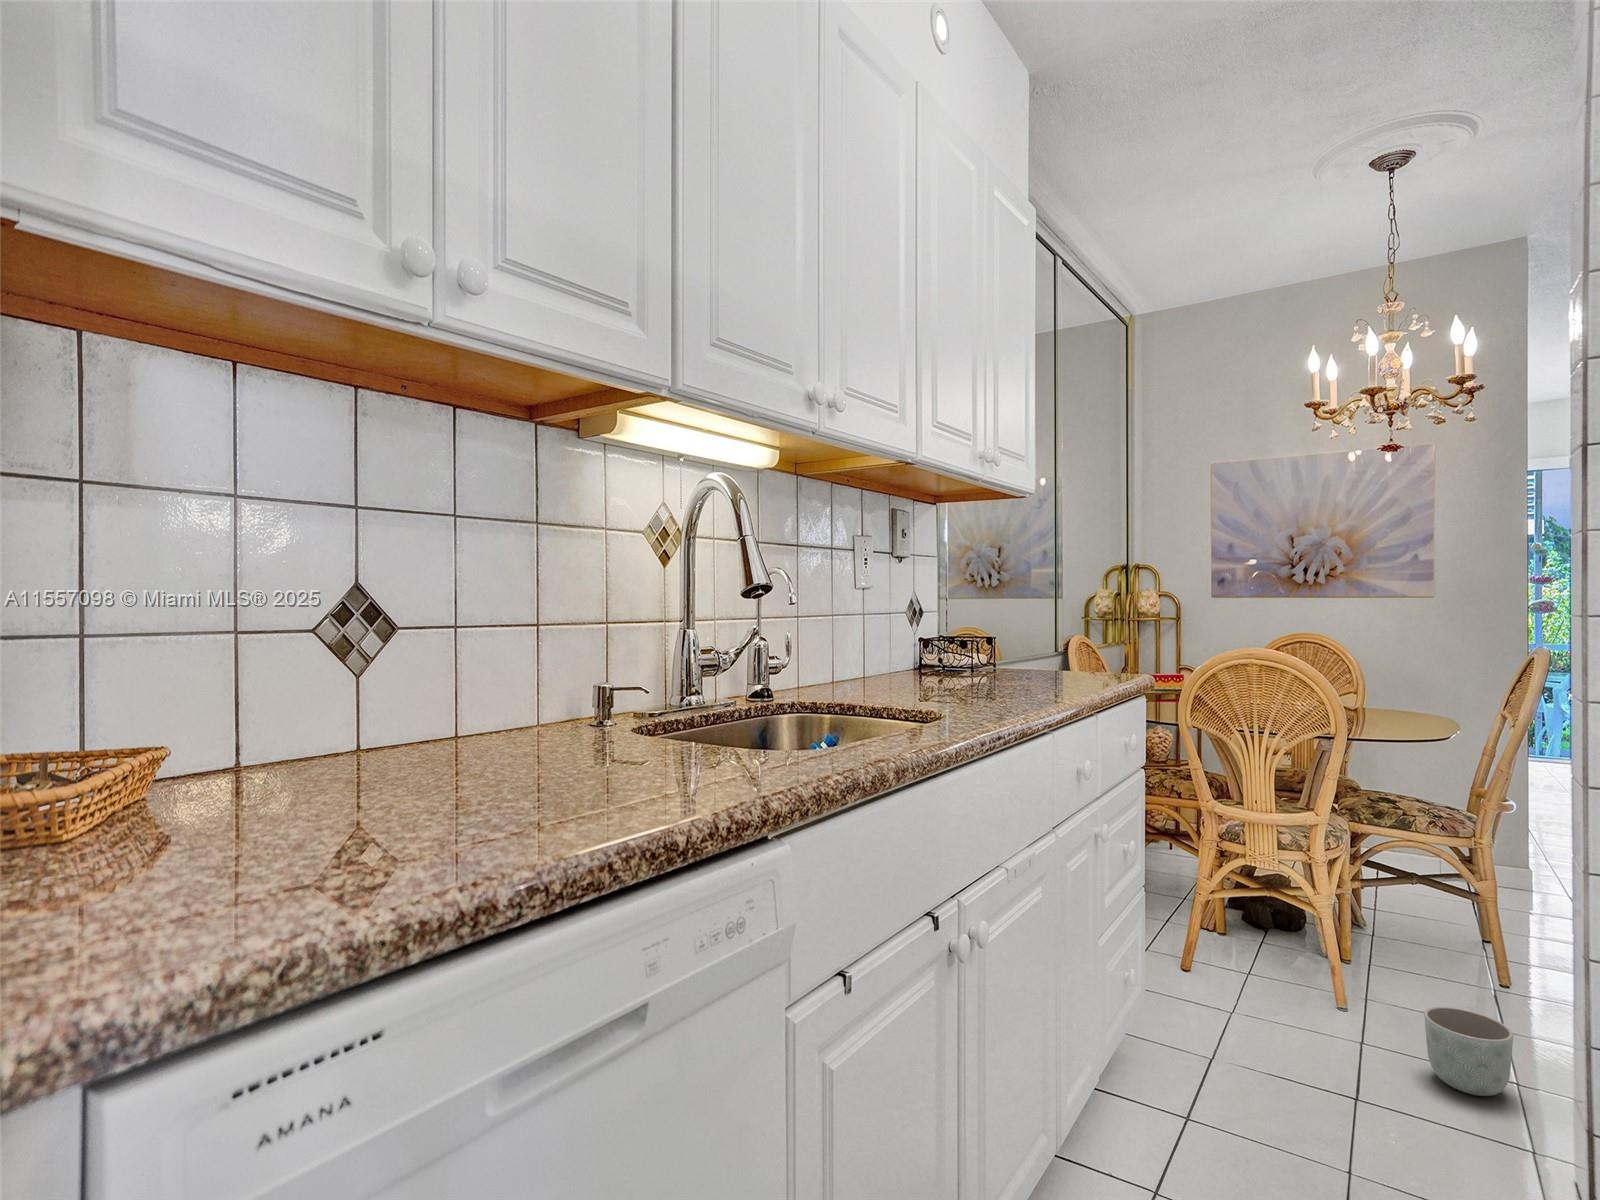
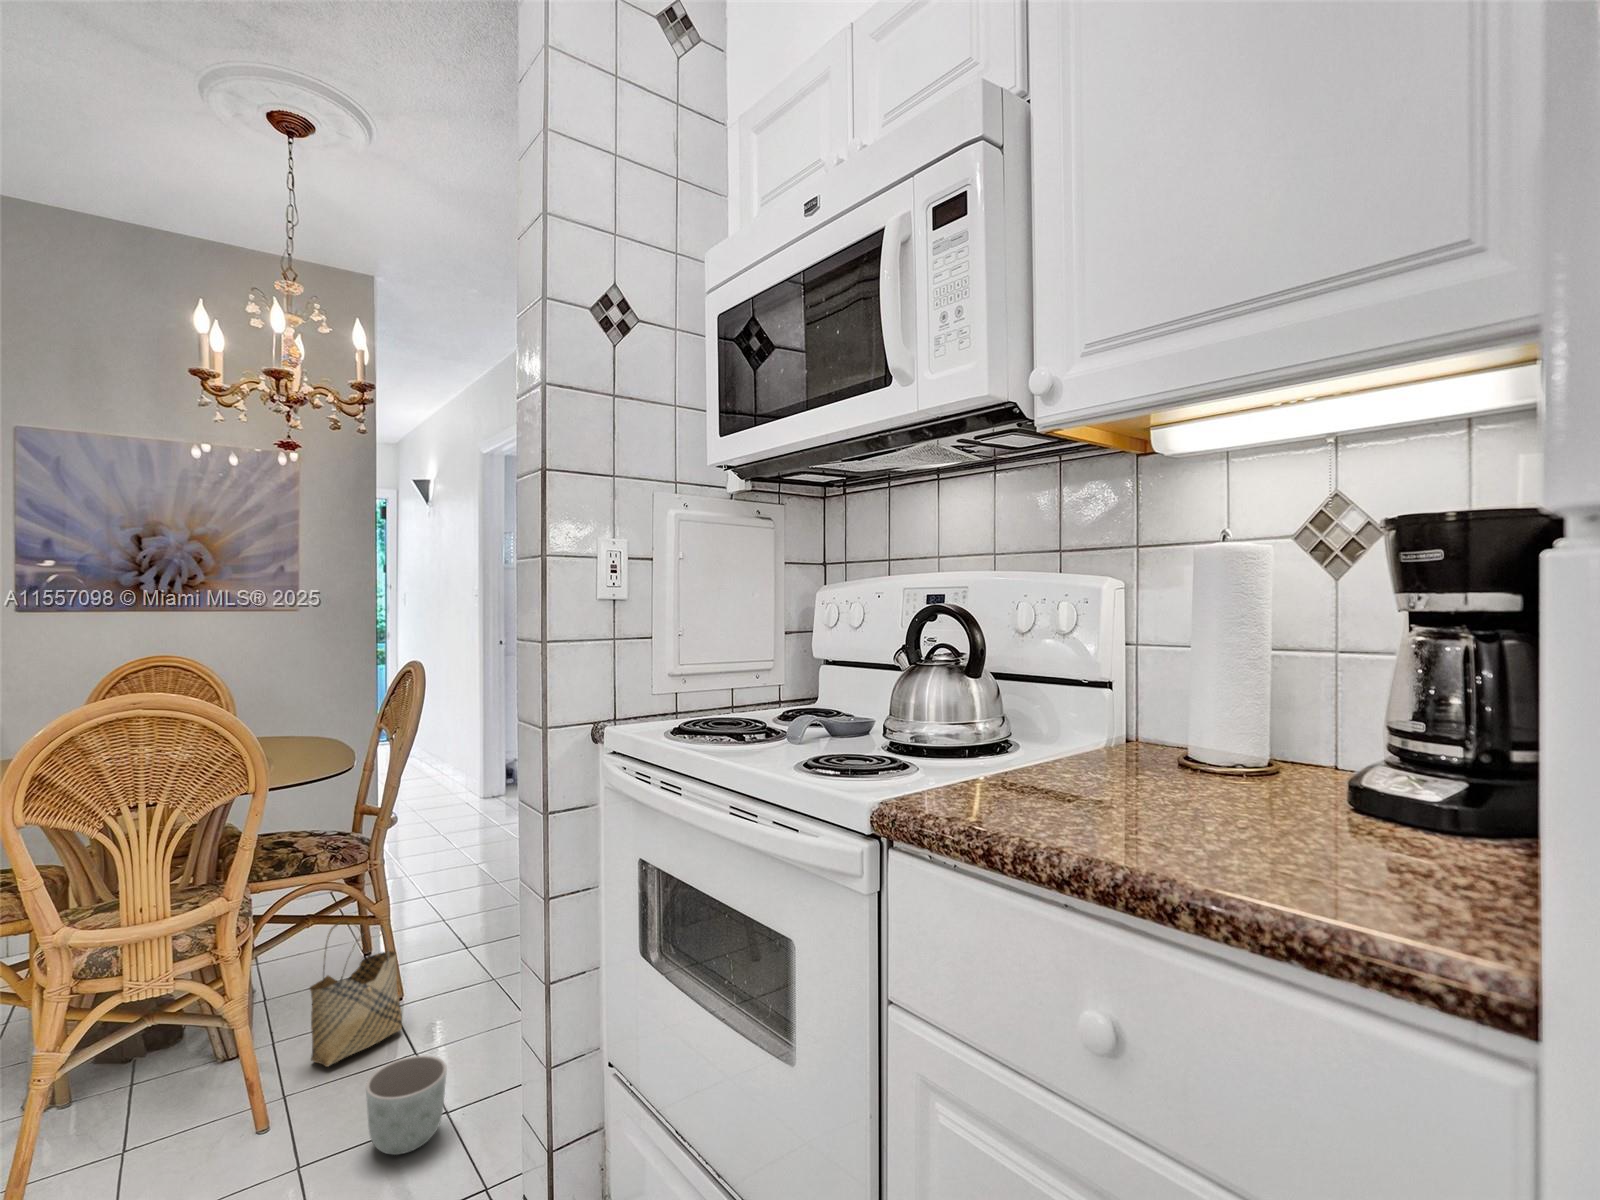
woven basket: none [1395,878,1498,1010] -> present [310,921,402,1067]

